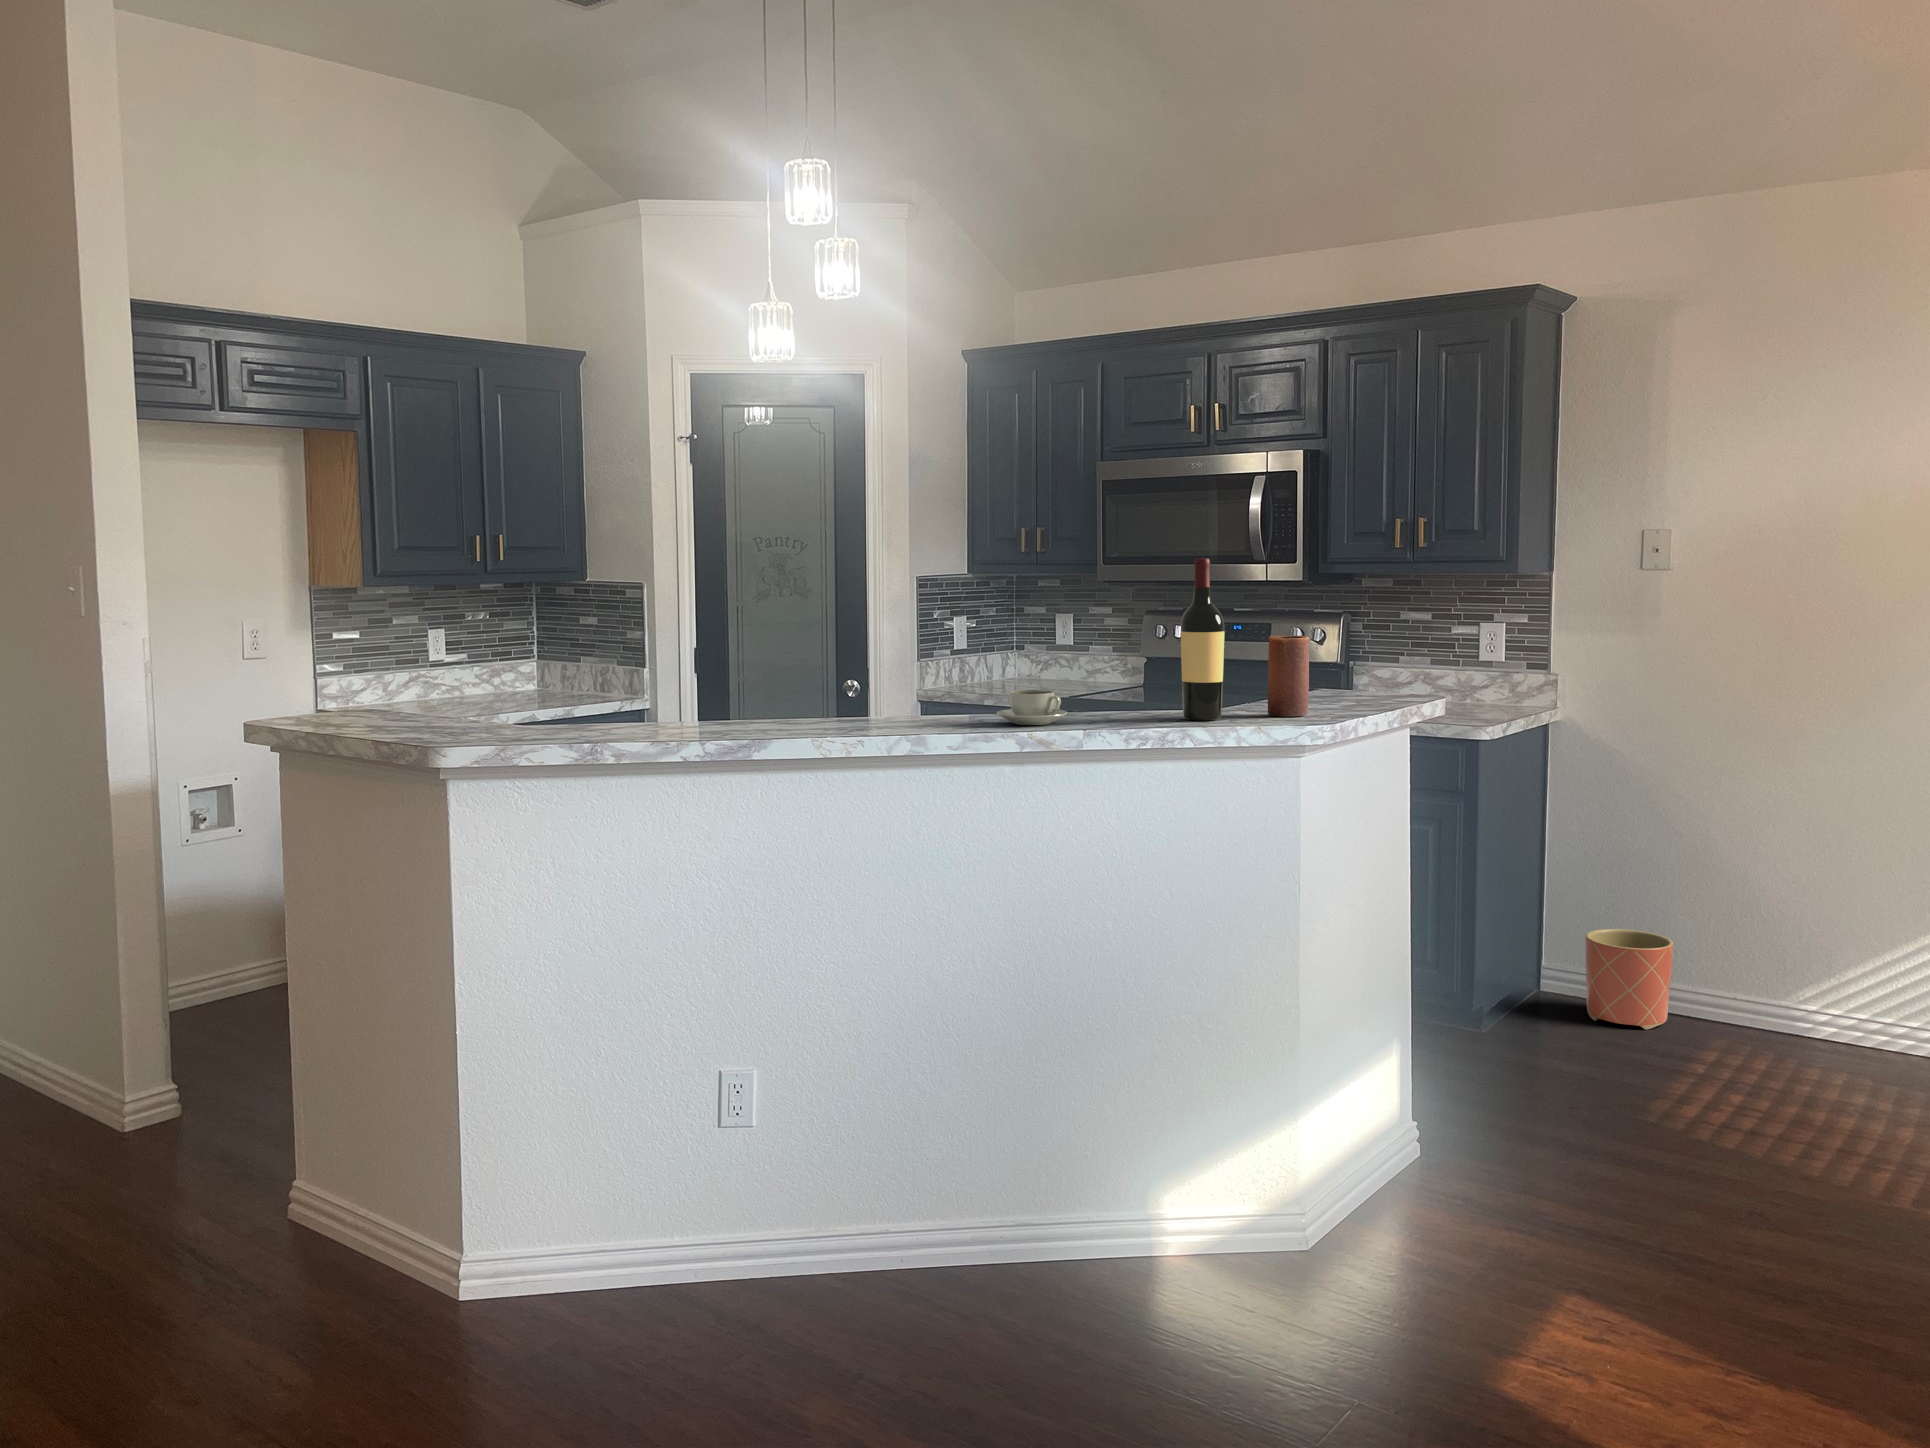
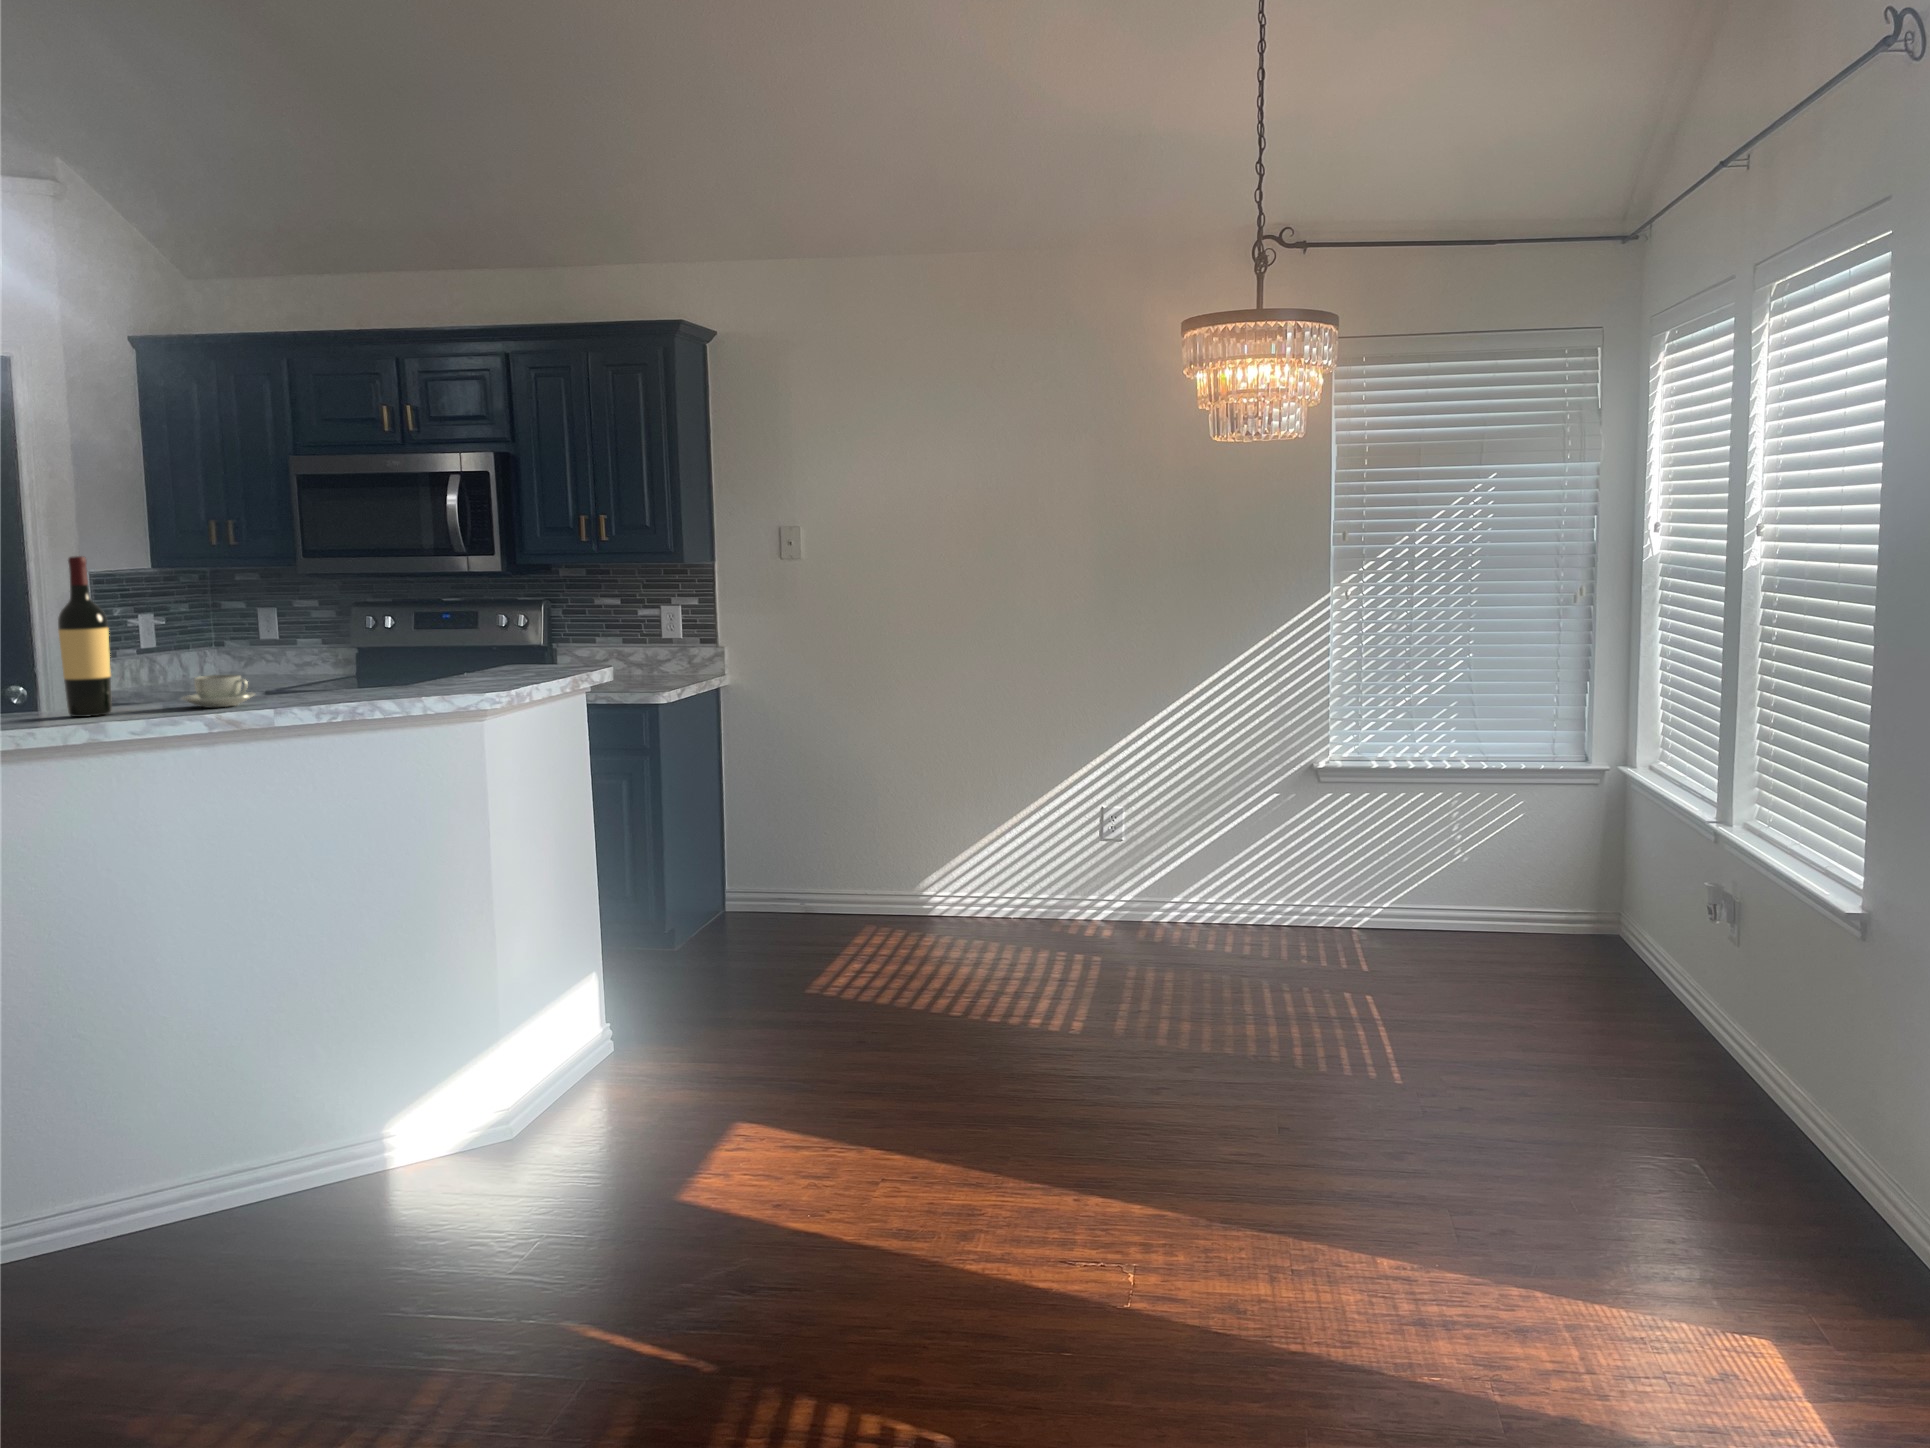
wine bottle: present [1181,558,1224,721] -> present [58,556,112,717]
candle: present [1268,635,1309,717] -> none [449,617,487,687]
planter: present [1585,929,1673,1030] -> none [756,851,821,928]

